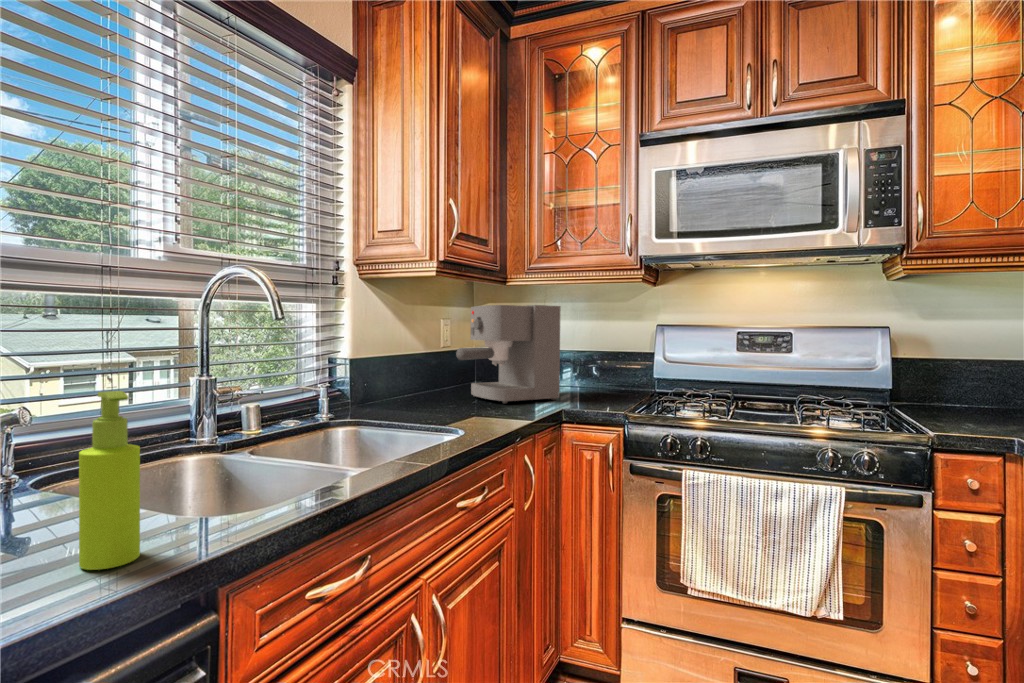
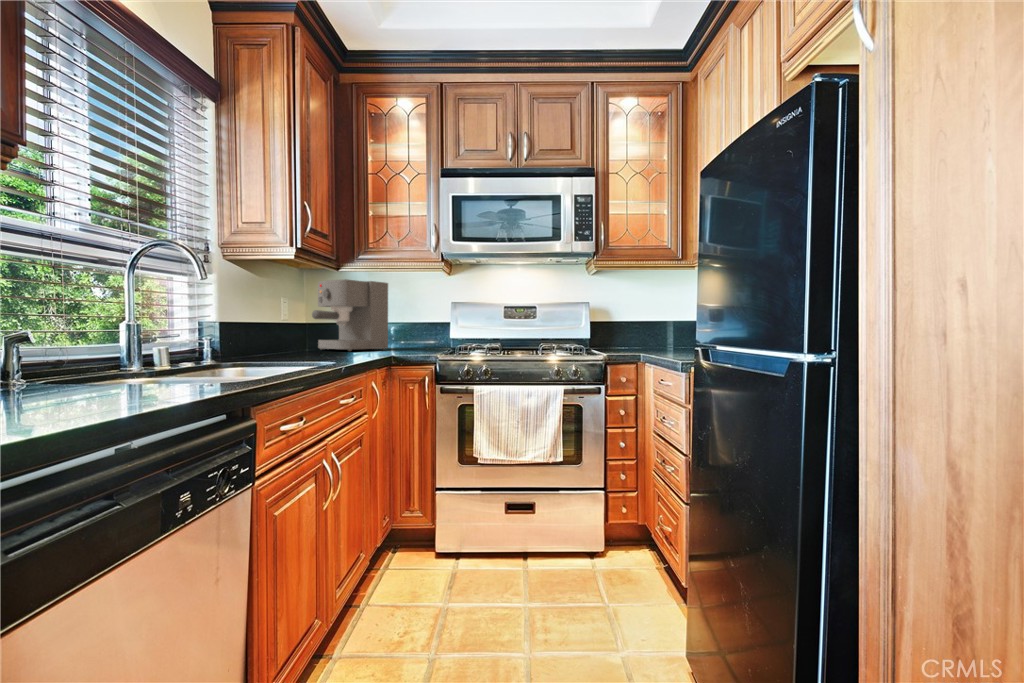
soap dispenser: present [79,391,140,570] -> none [171,292,206,391]

